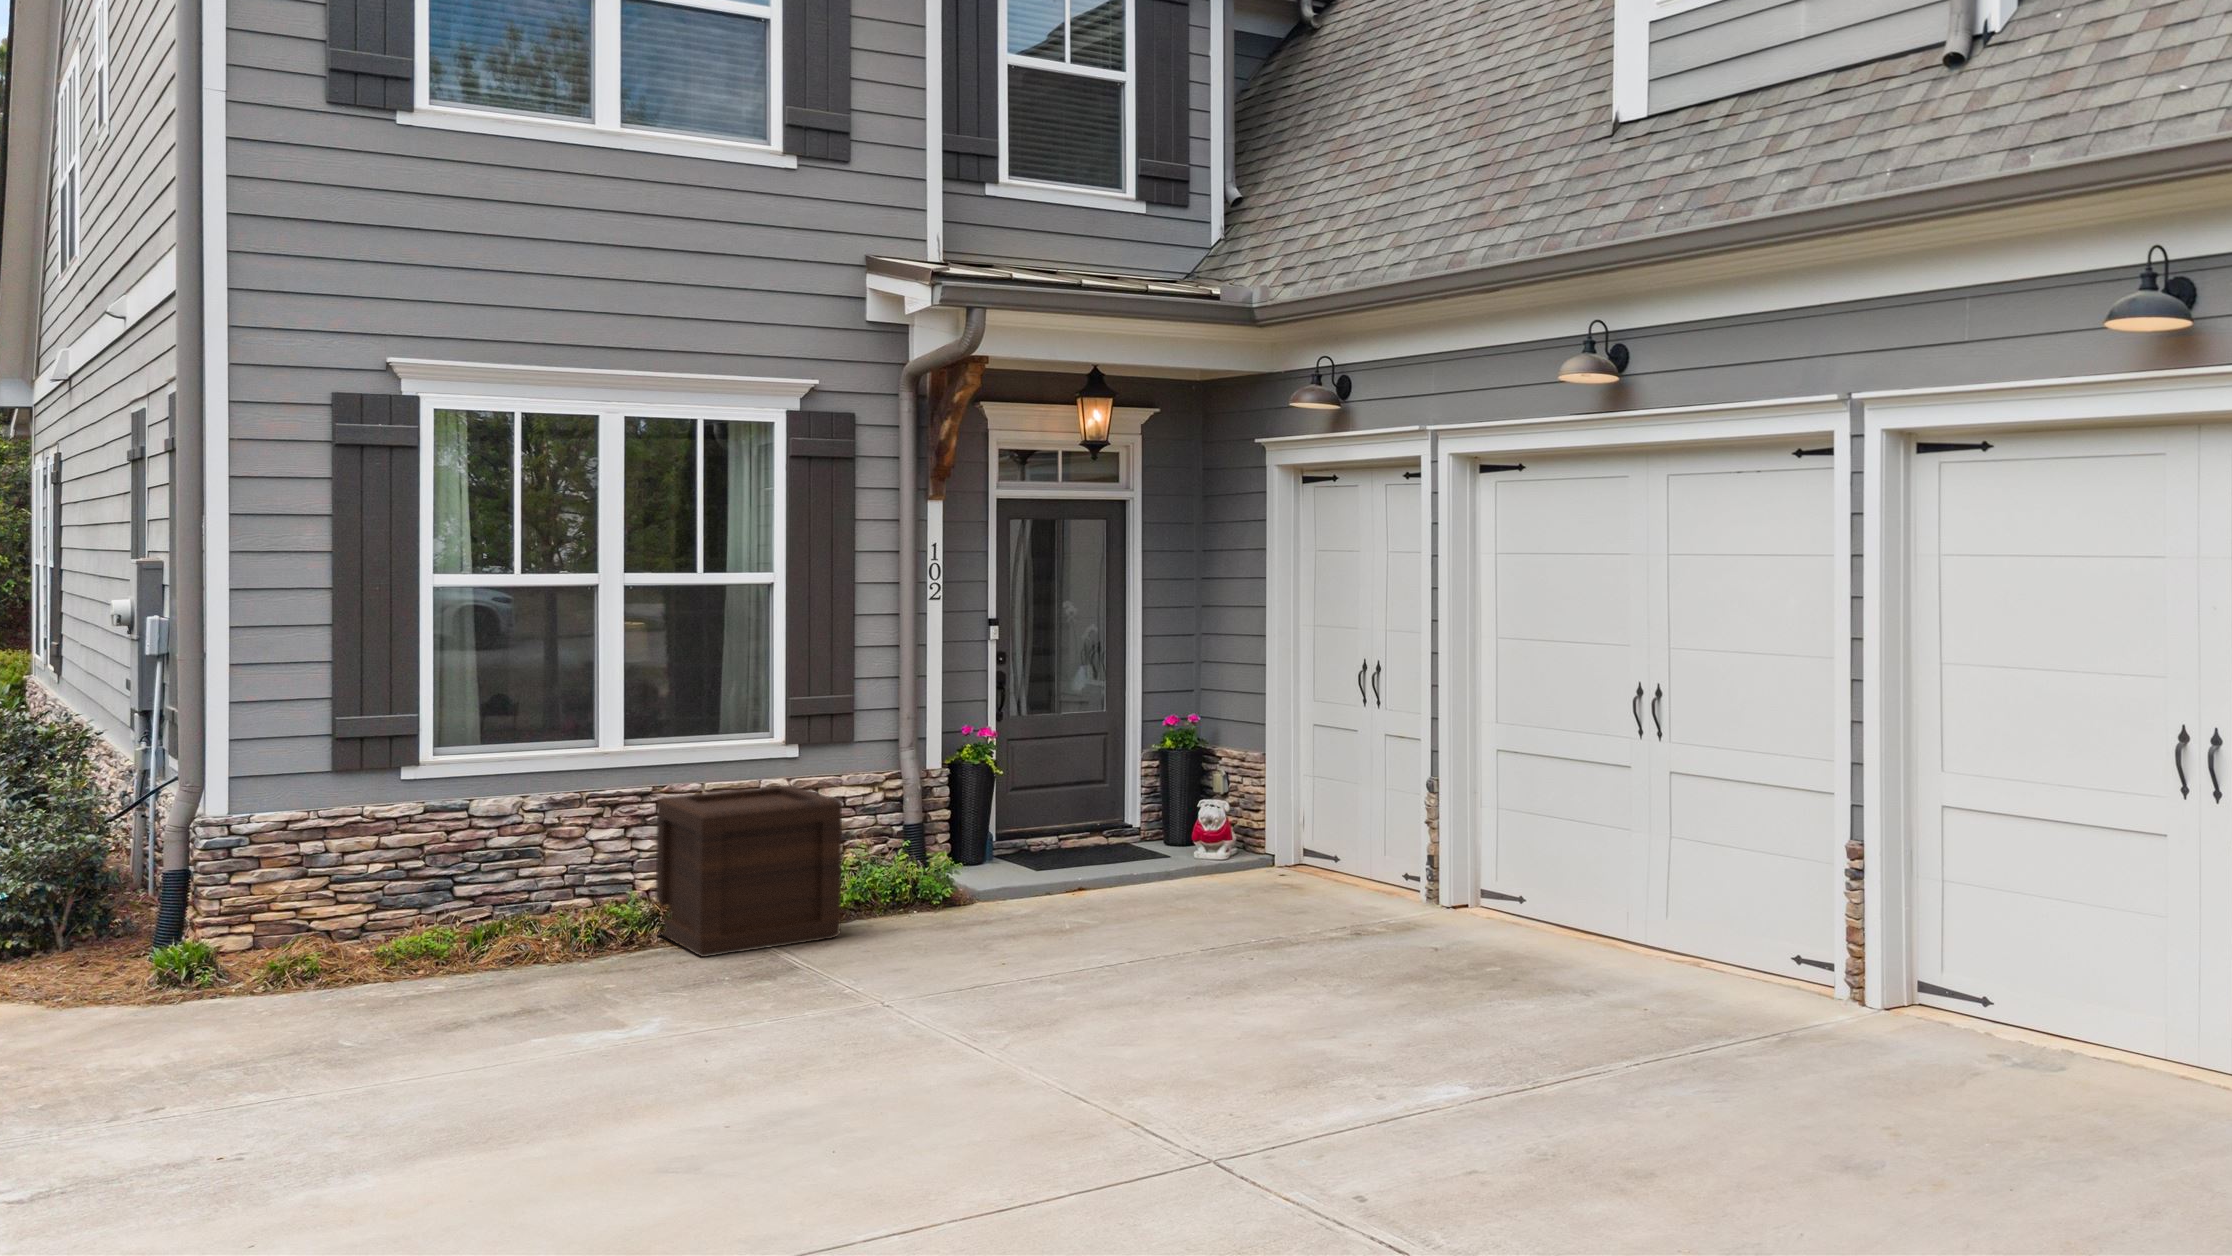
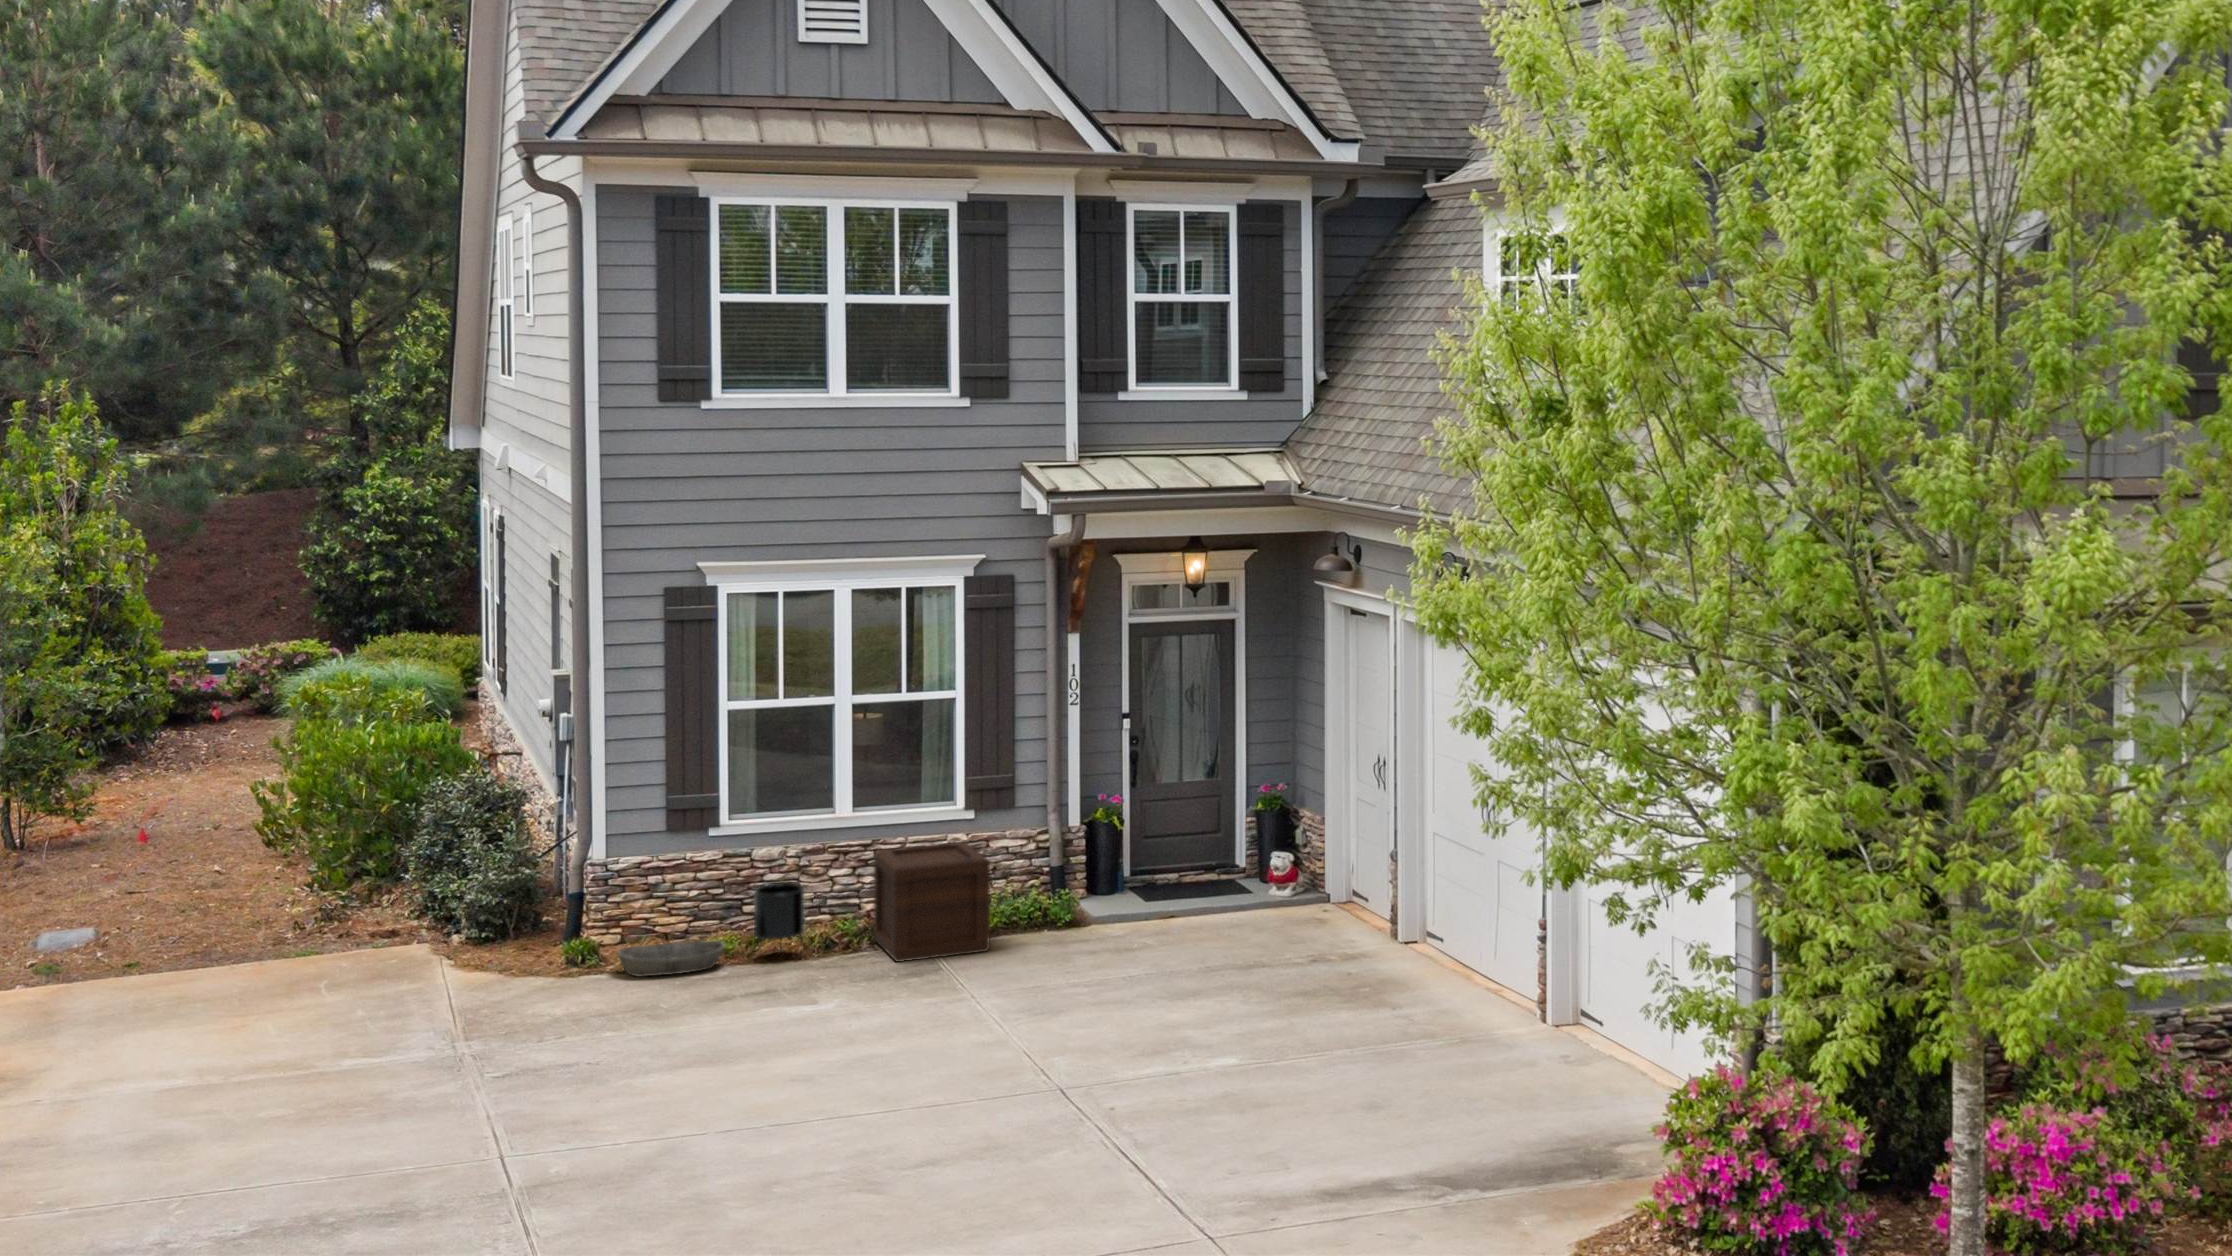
planter: none [472,849,553,968] -> present [754,884,804,940]
basket: none [242,938,425,997] -> present [617,940,724,977]

